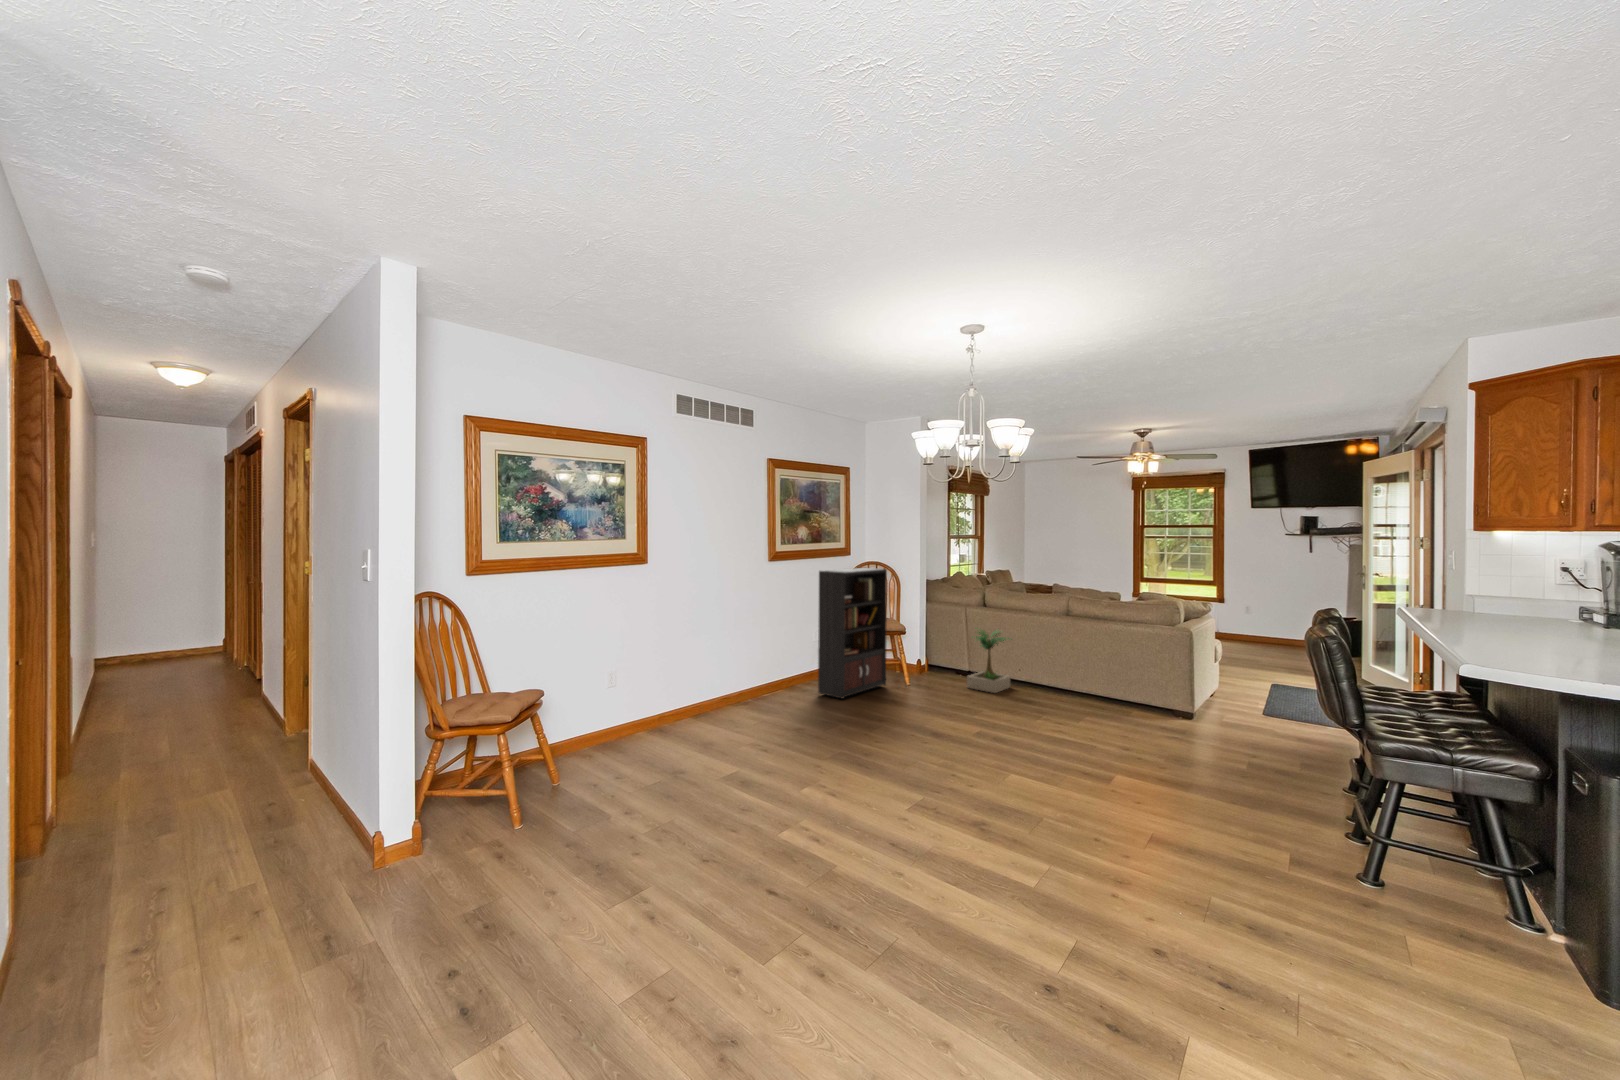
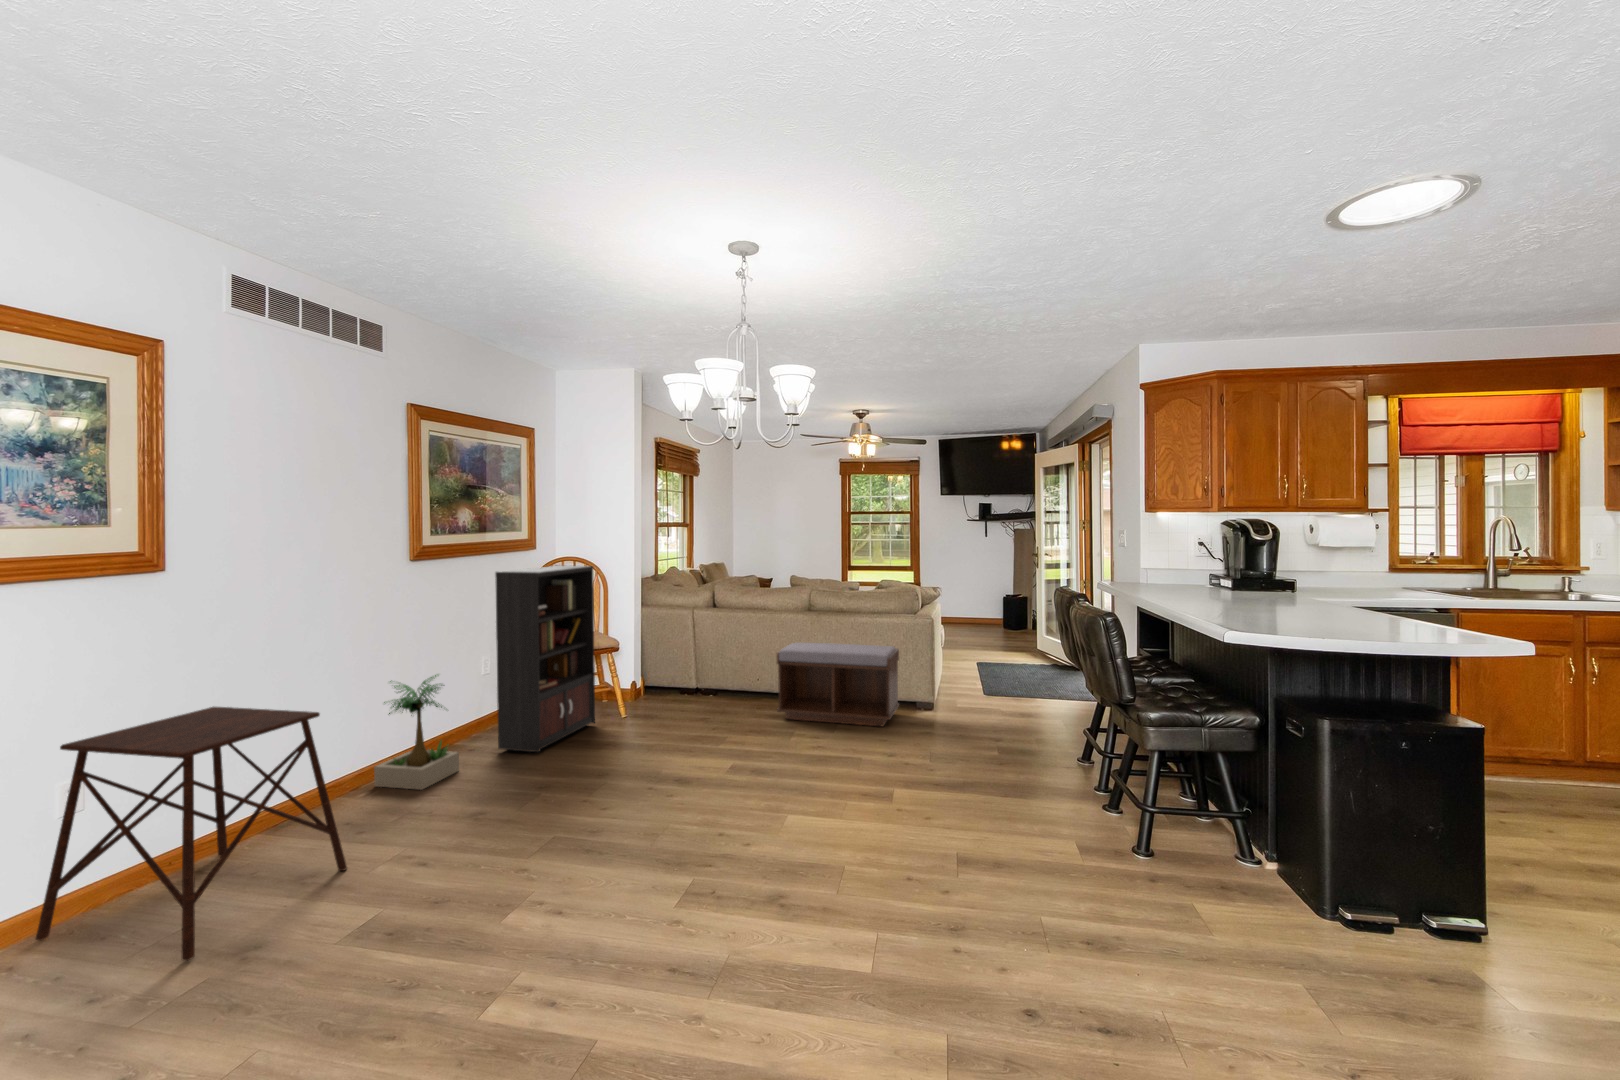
potted plant: present [967,628,1012,693] -> present [374,674,459,790]
bench: none [1029,640,1146,720] -> present [777,643,899,726]
side table: none [592,641,725,771] -> present [36,707,347,961]

